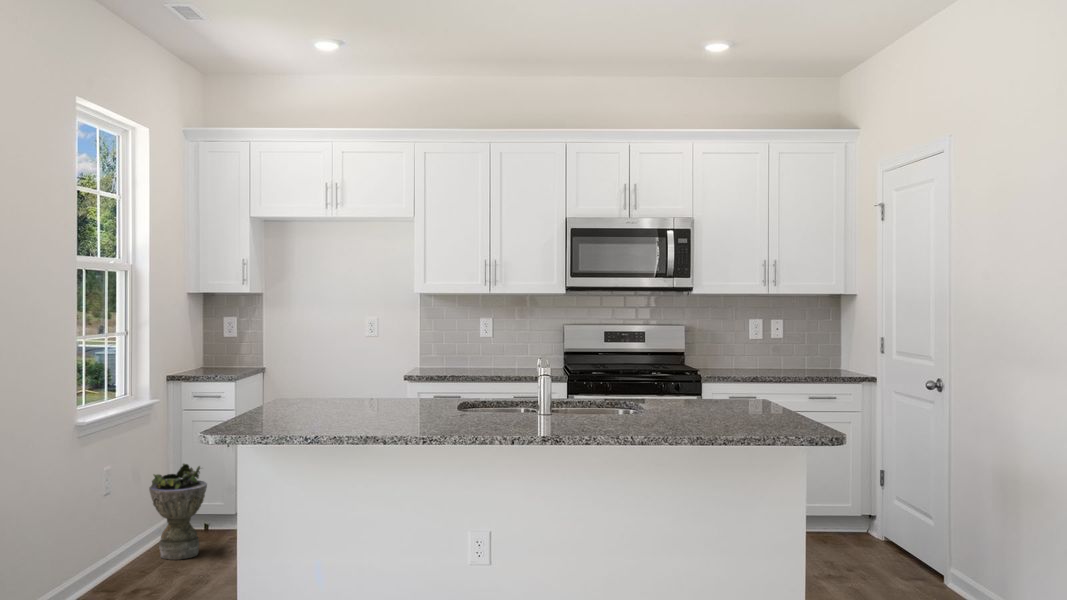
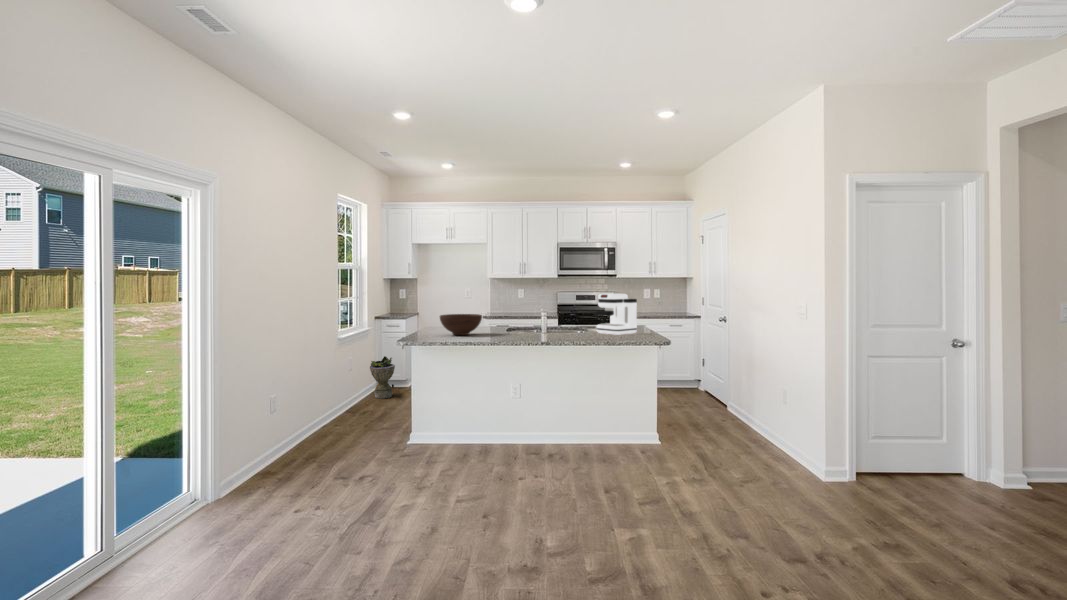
coffee maker: none [664,324,762,421] -> present [594,294,637,335]
fruit bowl: none [301,370,401,420] -> present [440,314,482,335]

